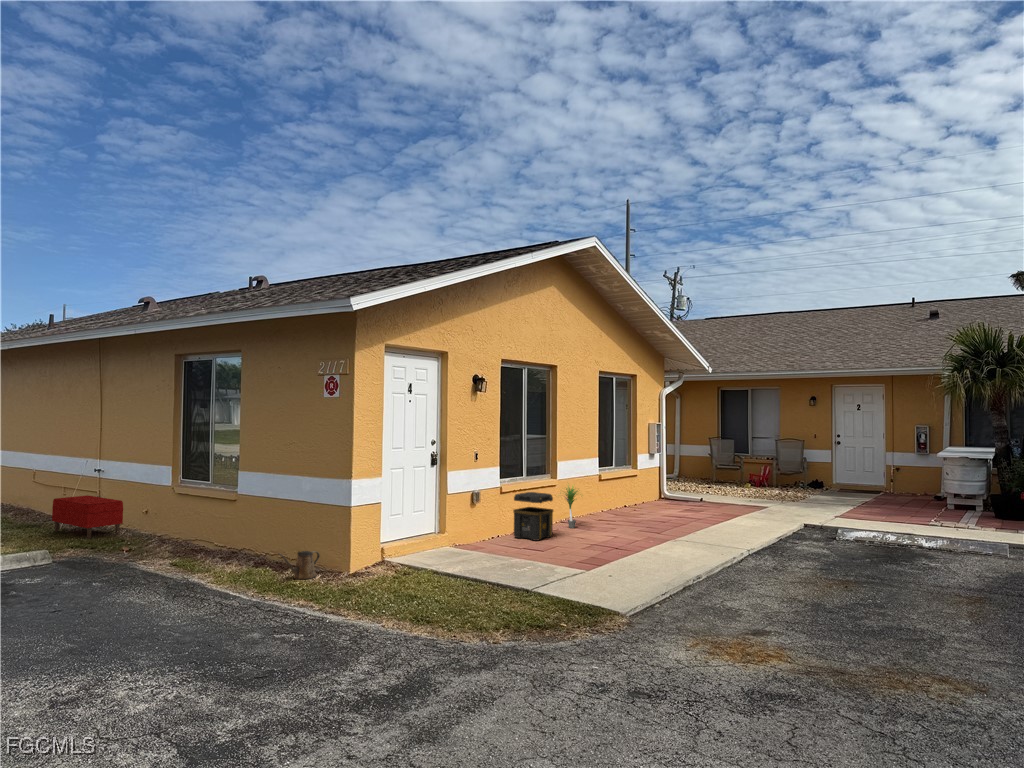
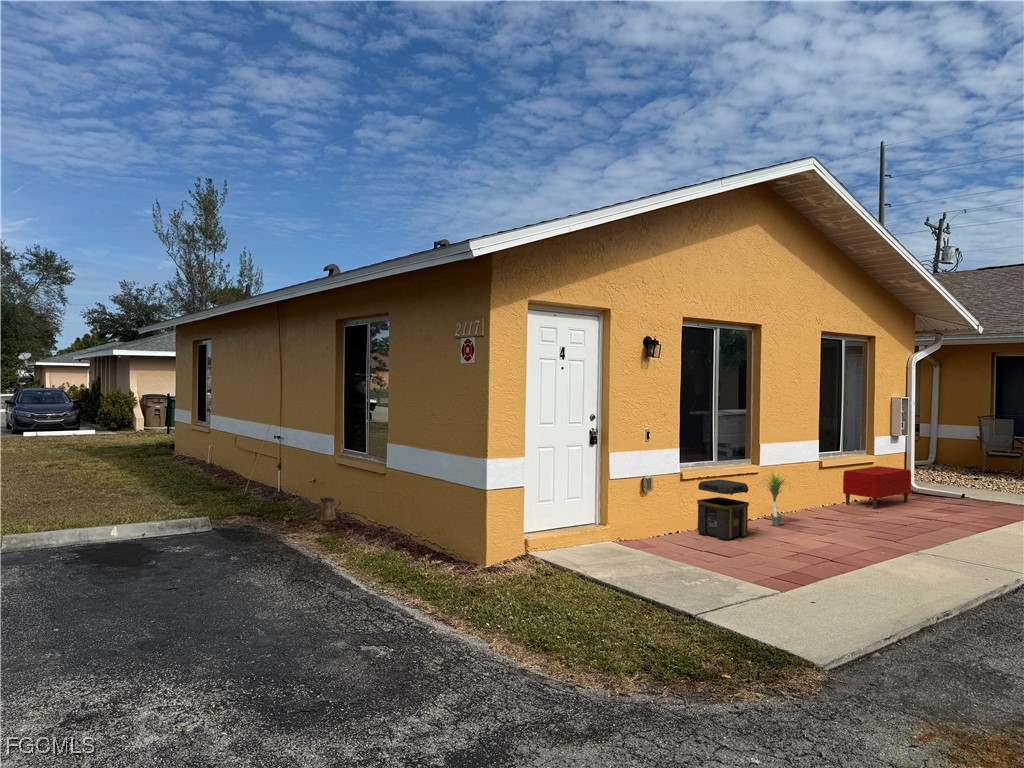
bench: present [52,495,123,539] -> present [843,466,911,509]
watering can: present [278,551,320,579] -> present [301,497,341,521]

